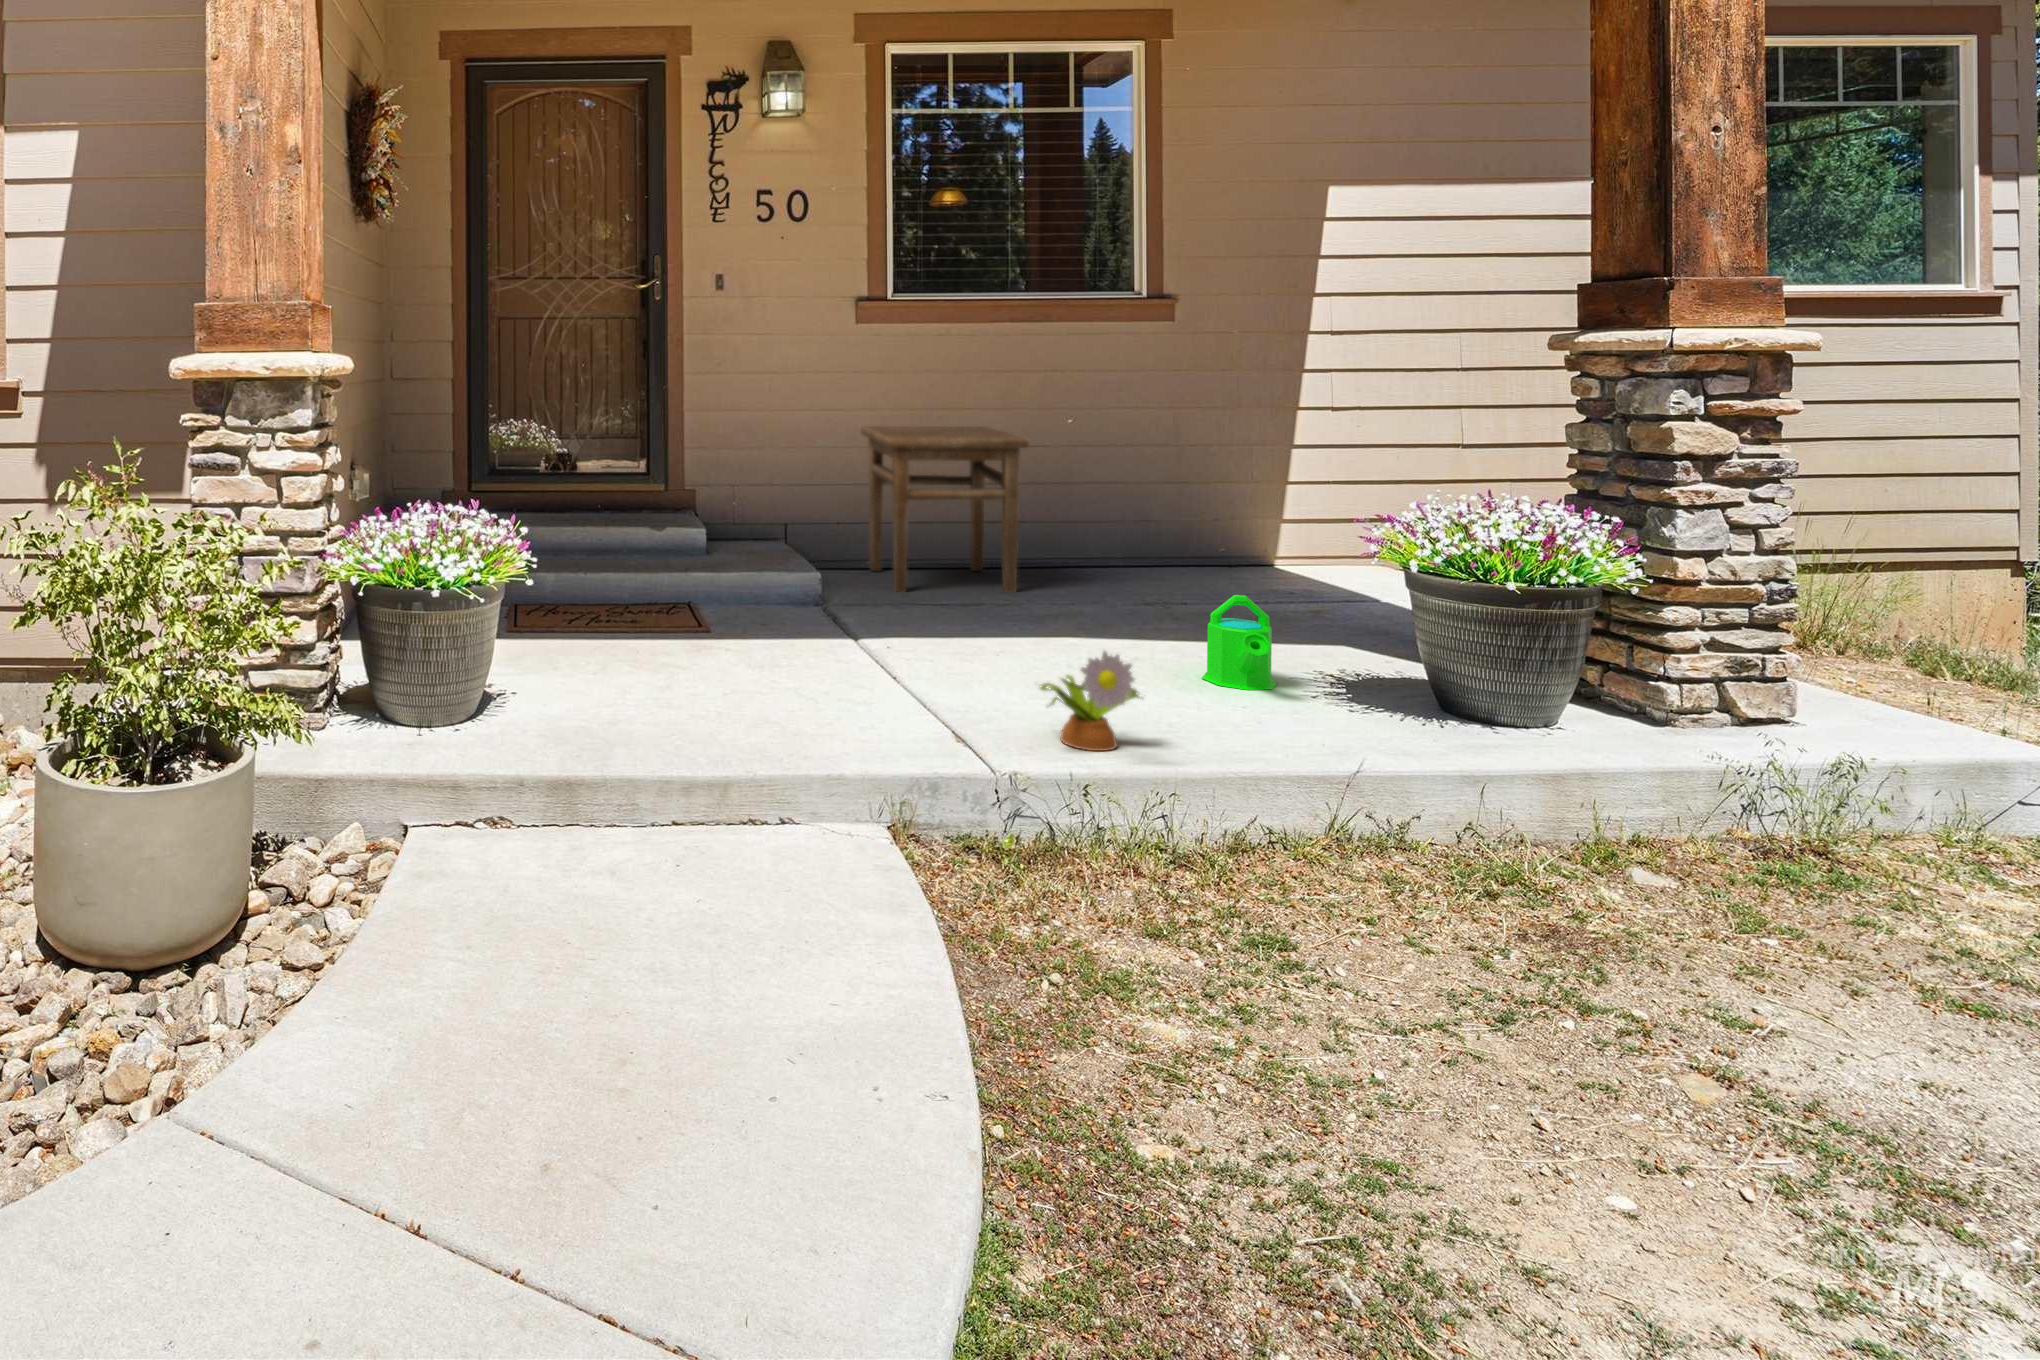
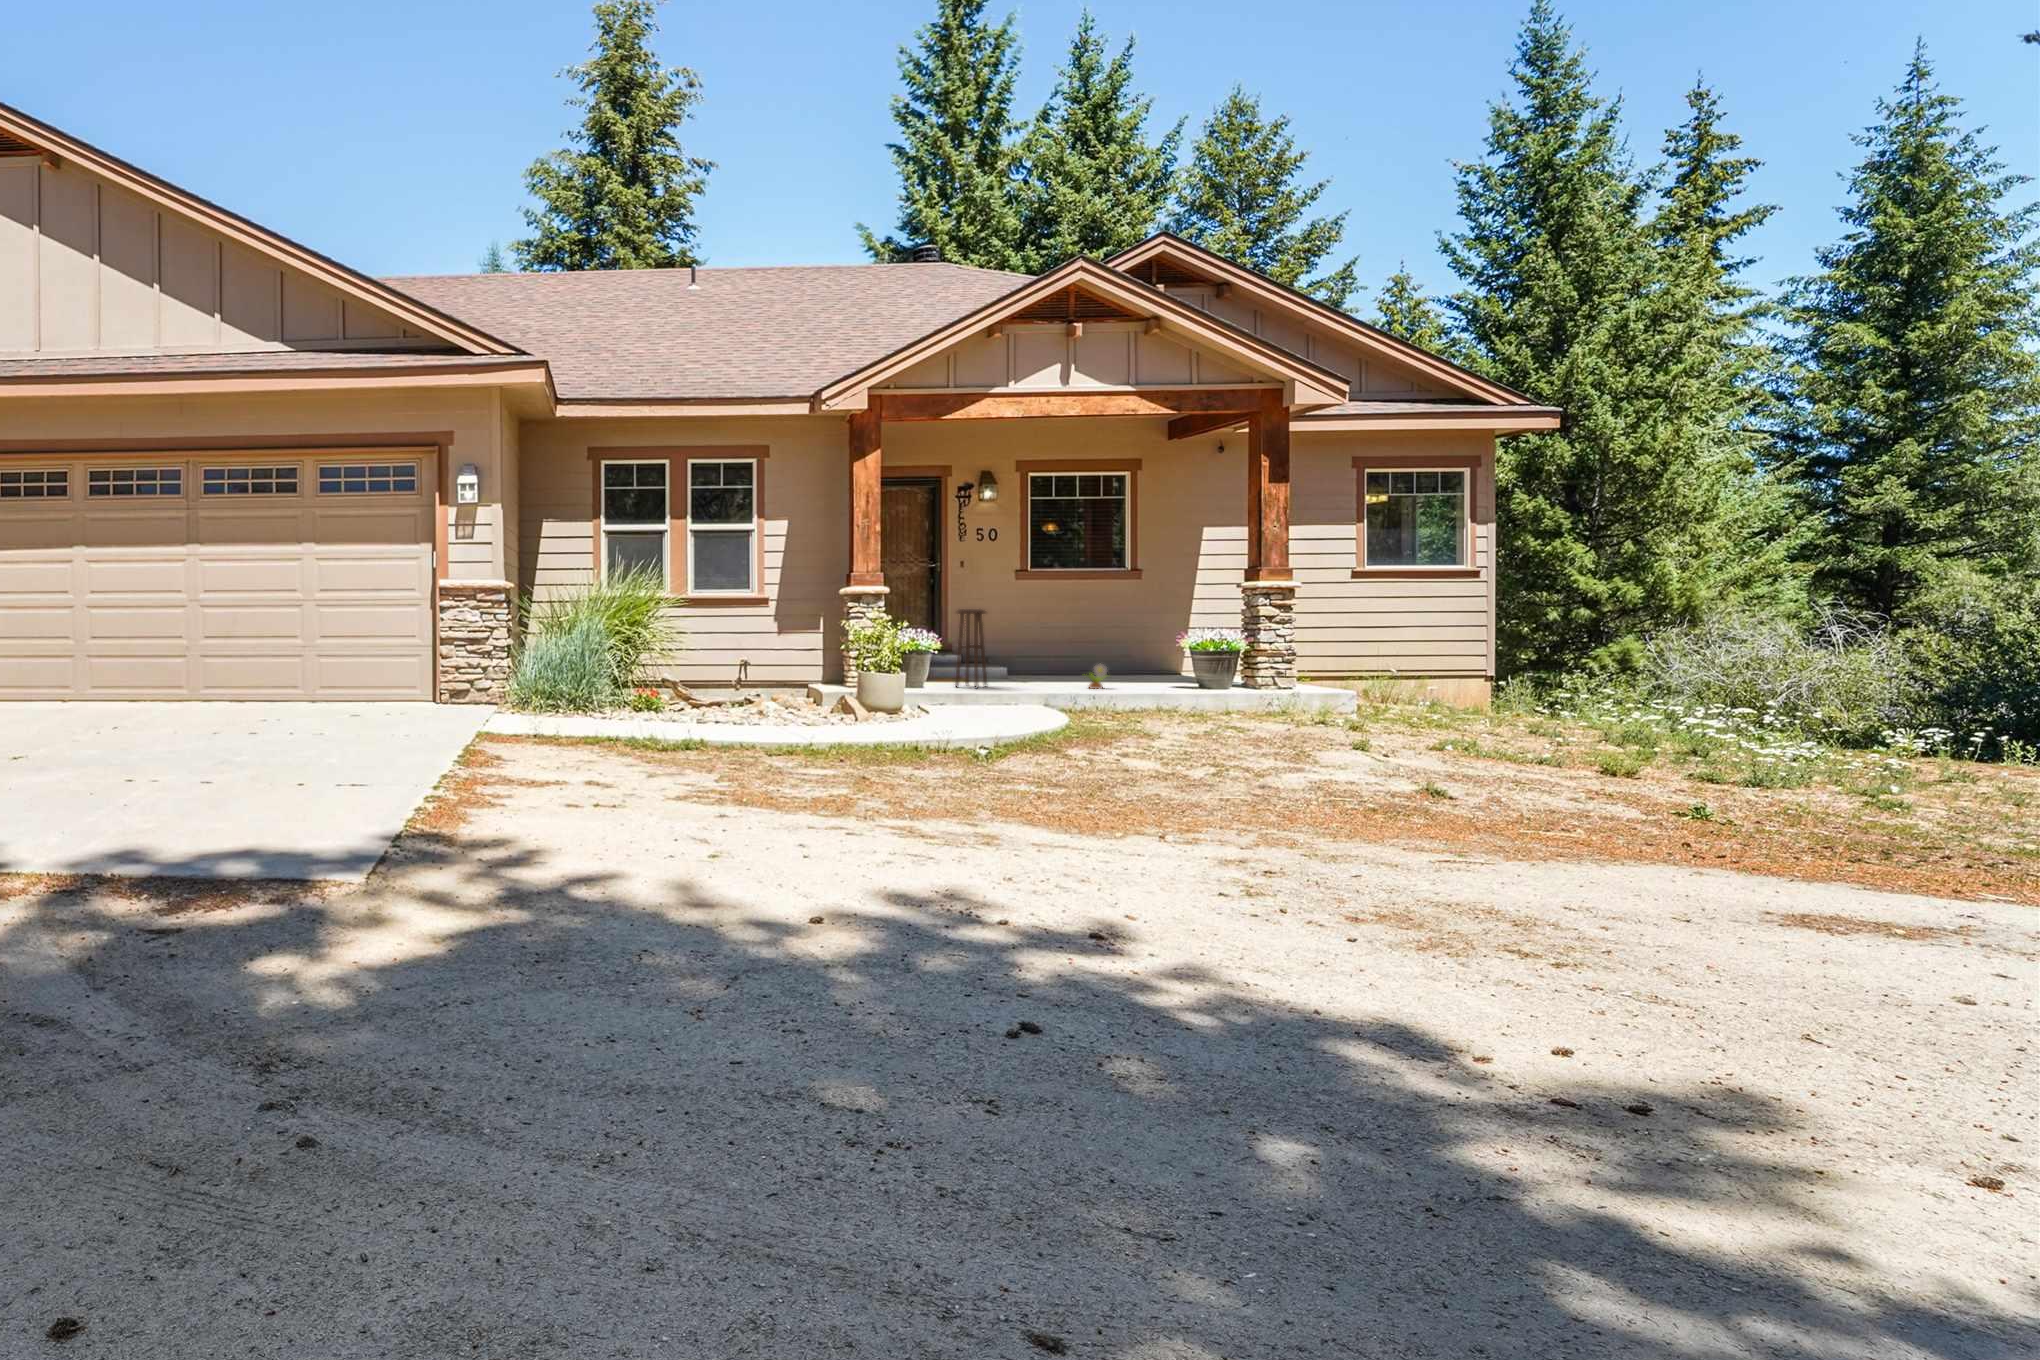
side table: present [861,426,1029,593] -> none [1022,617,1086,674]
stool: none [568,436,694,759] -> present [955,609,987,688]
watering can: present [1202,595,1276,690] -> none [1134,659,1157,685]

